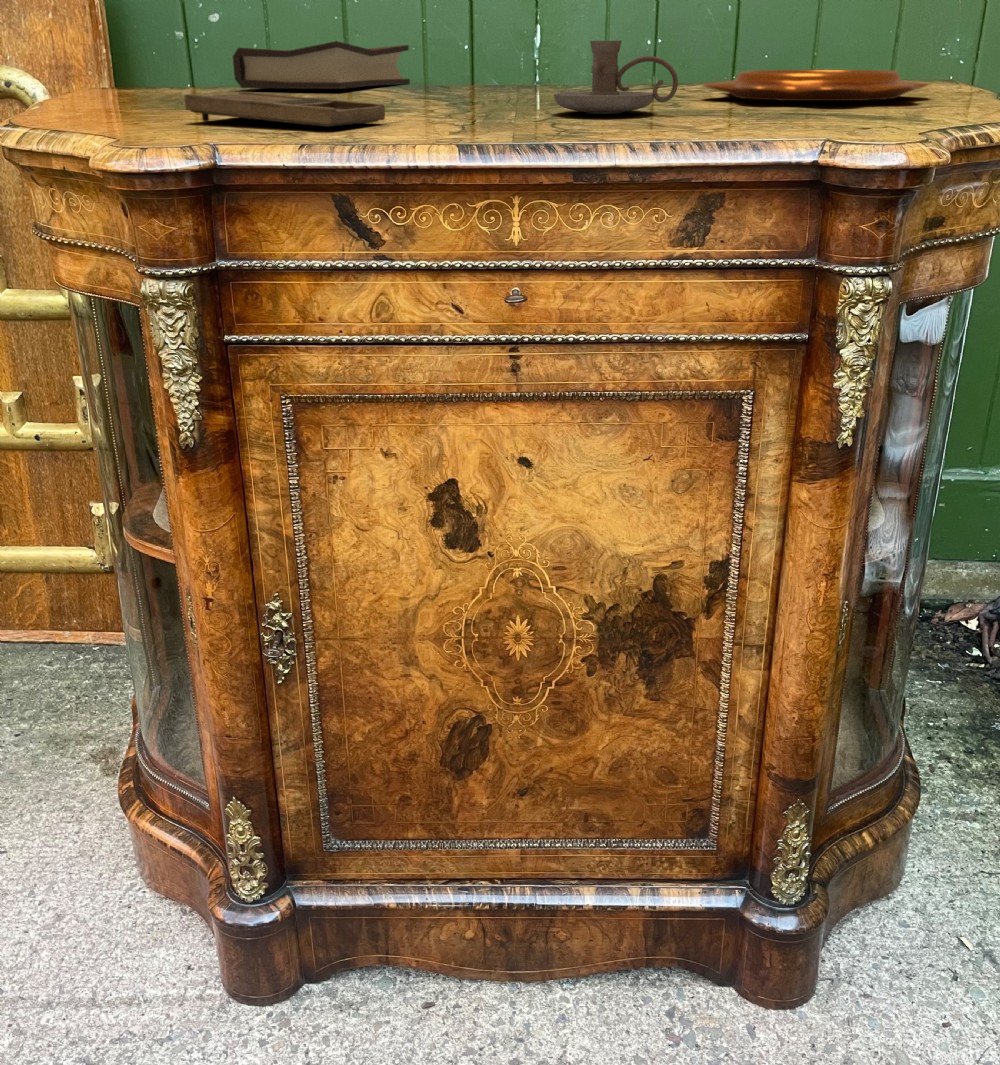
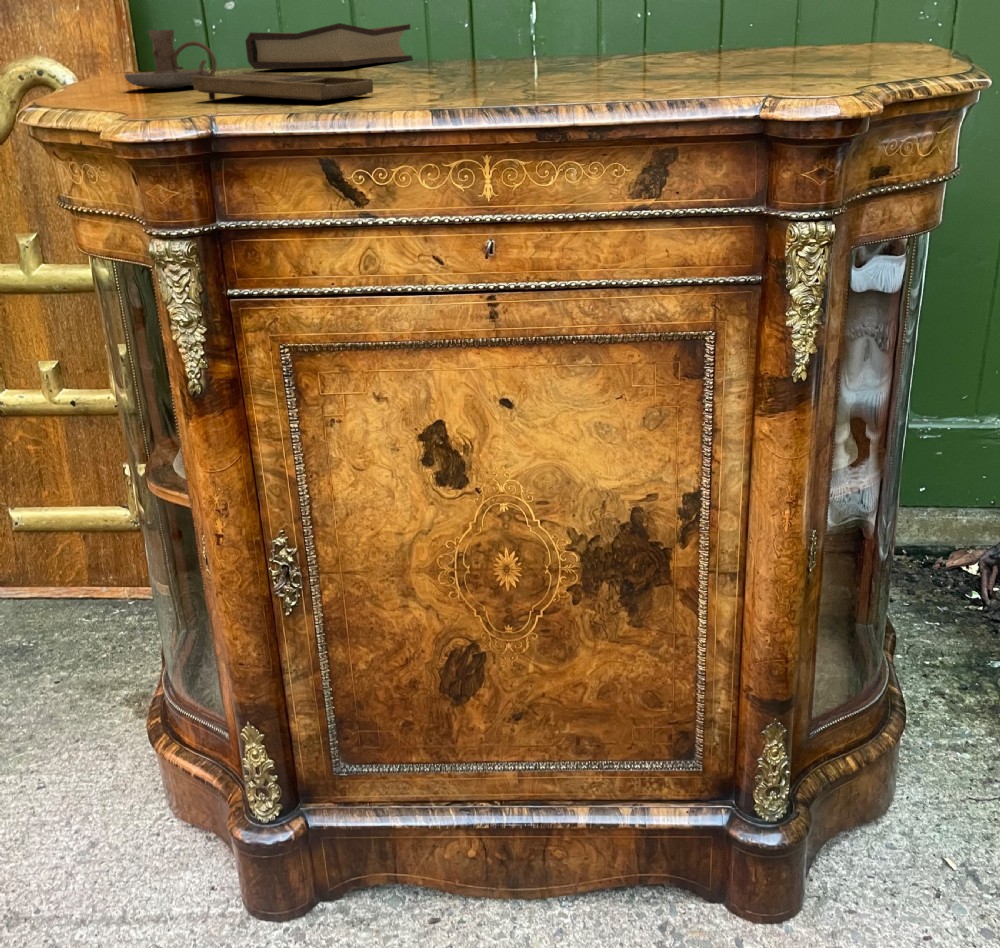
candle holder: present [554,41,678,114] -> present [125,30,216,89]
decorative bowl: present [703,70,929,101] -> none [676,32,891,63]

